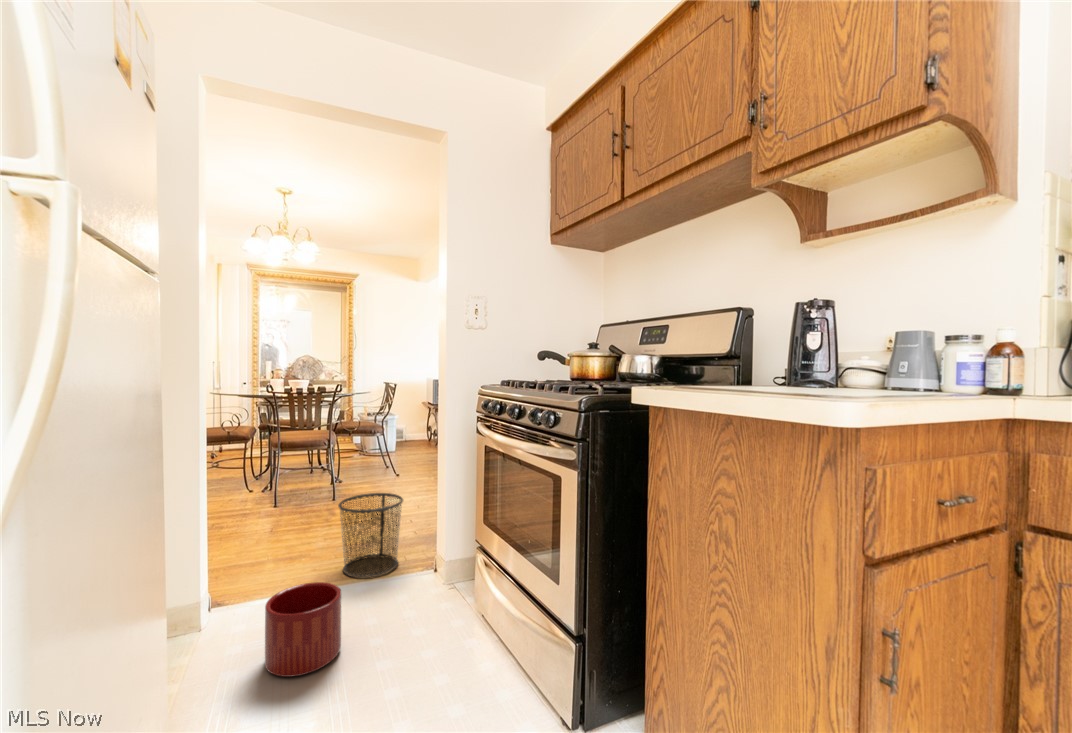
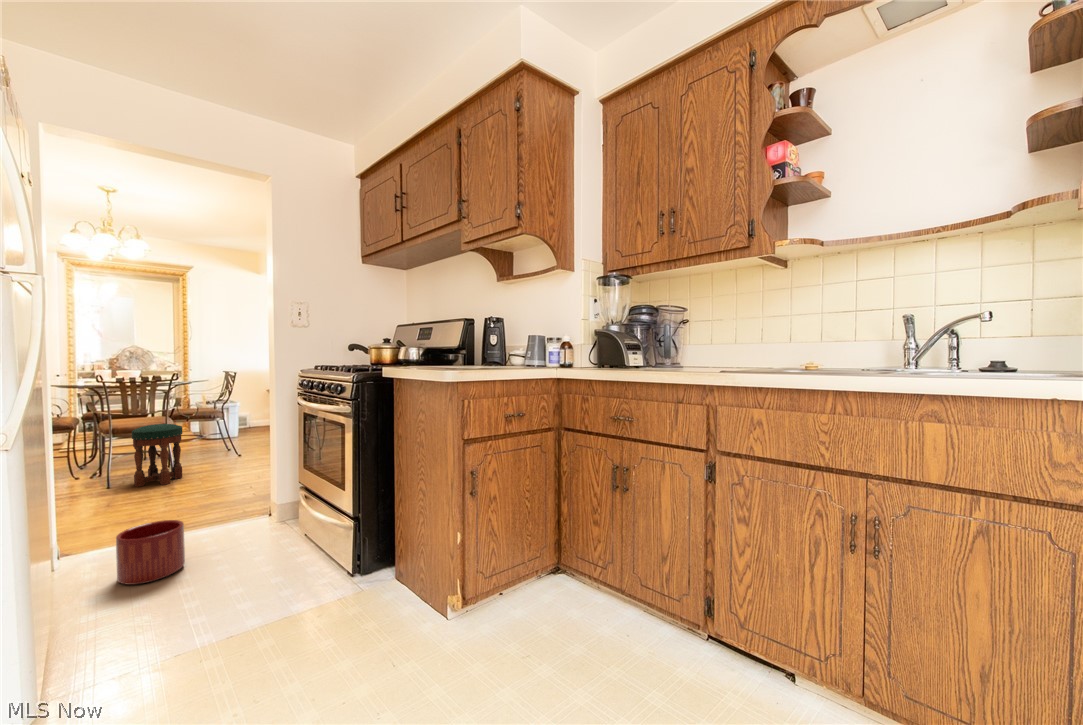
stool: none [298,440,344,509] -> present [132,424,183,487]
waste bin: present [338,493,403,578] -> none [178,459,241,526]

